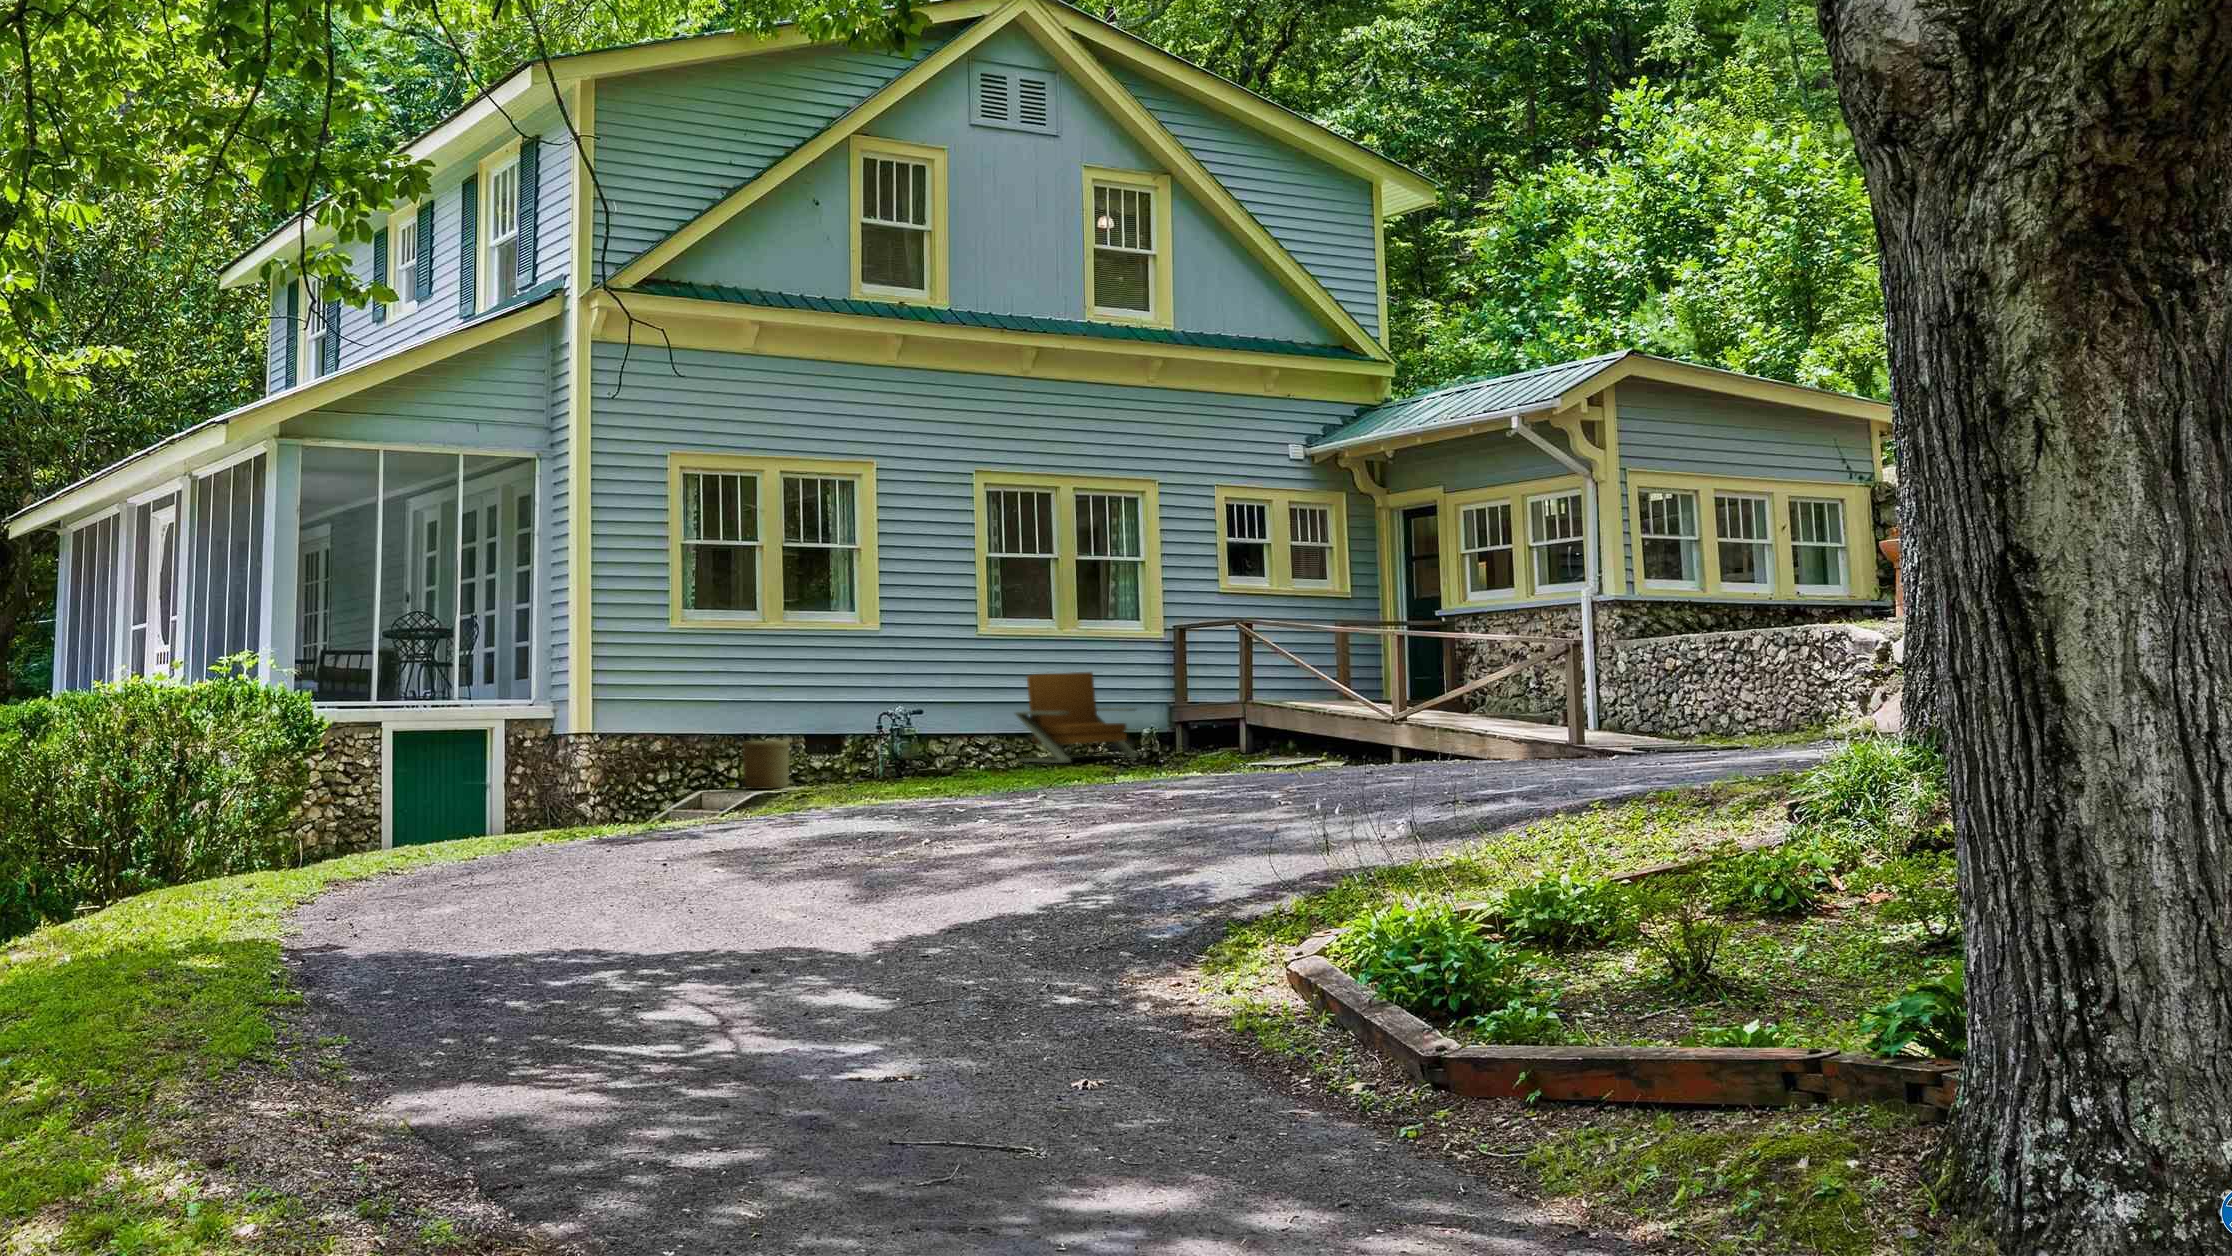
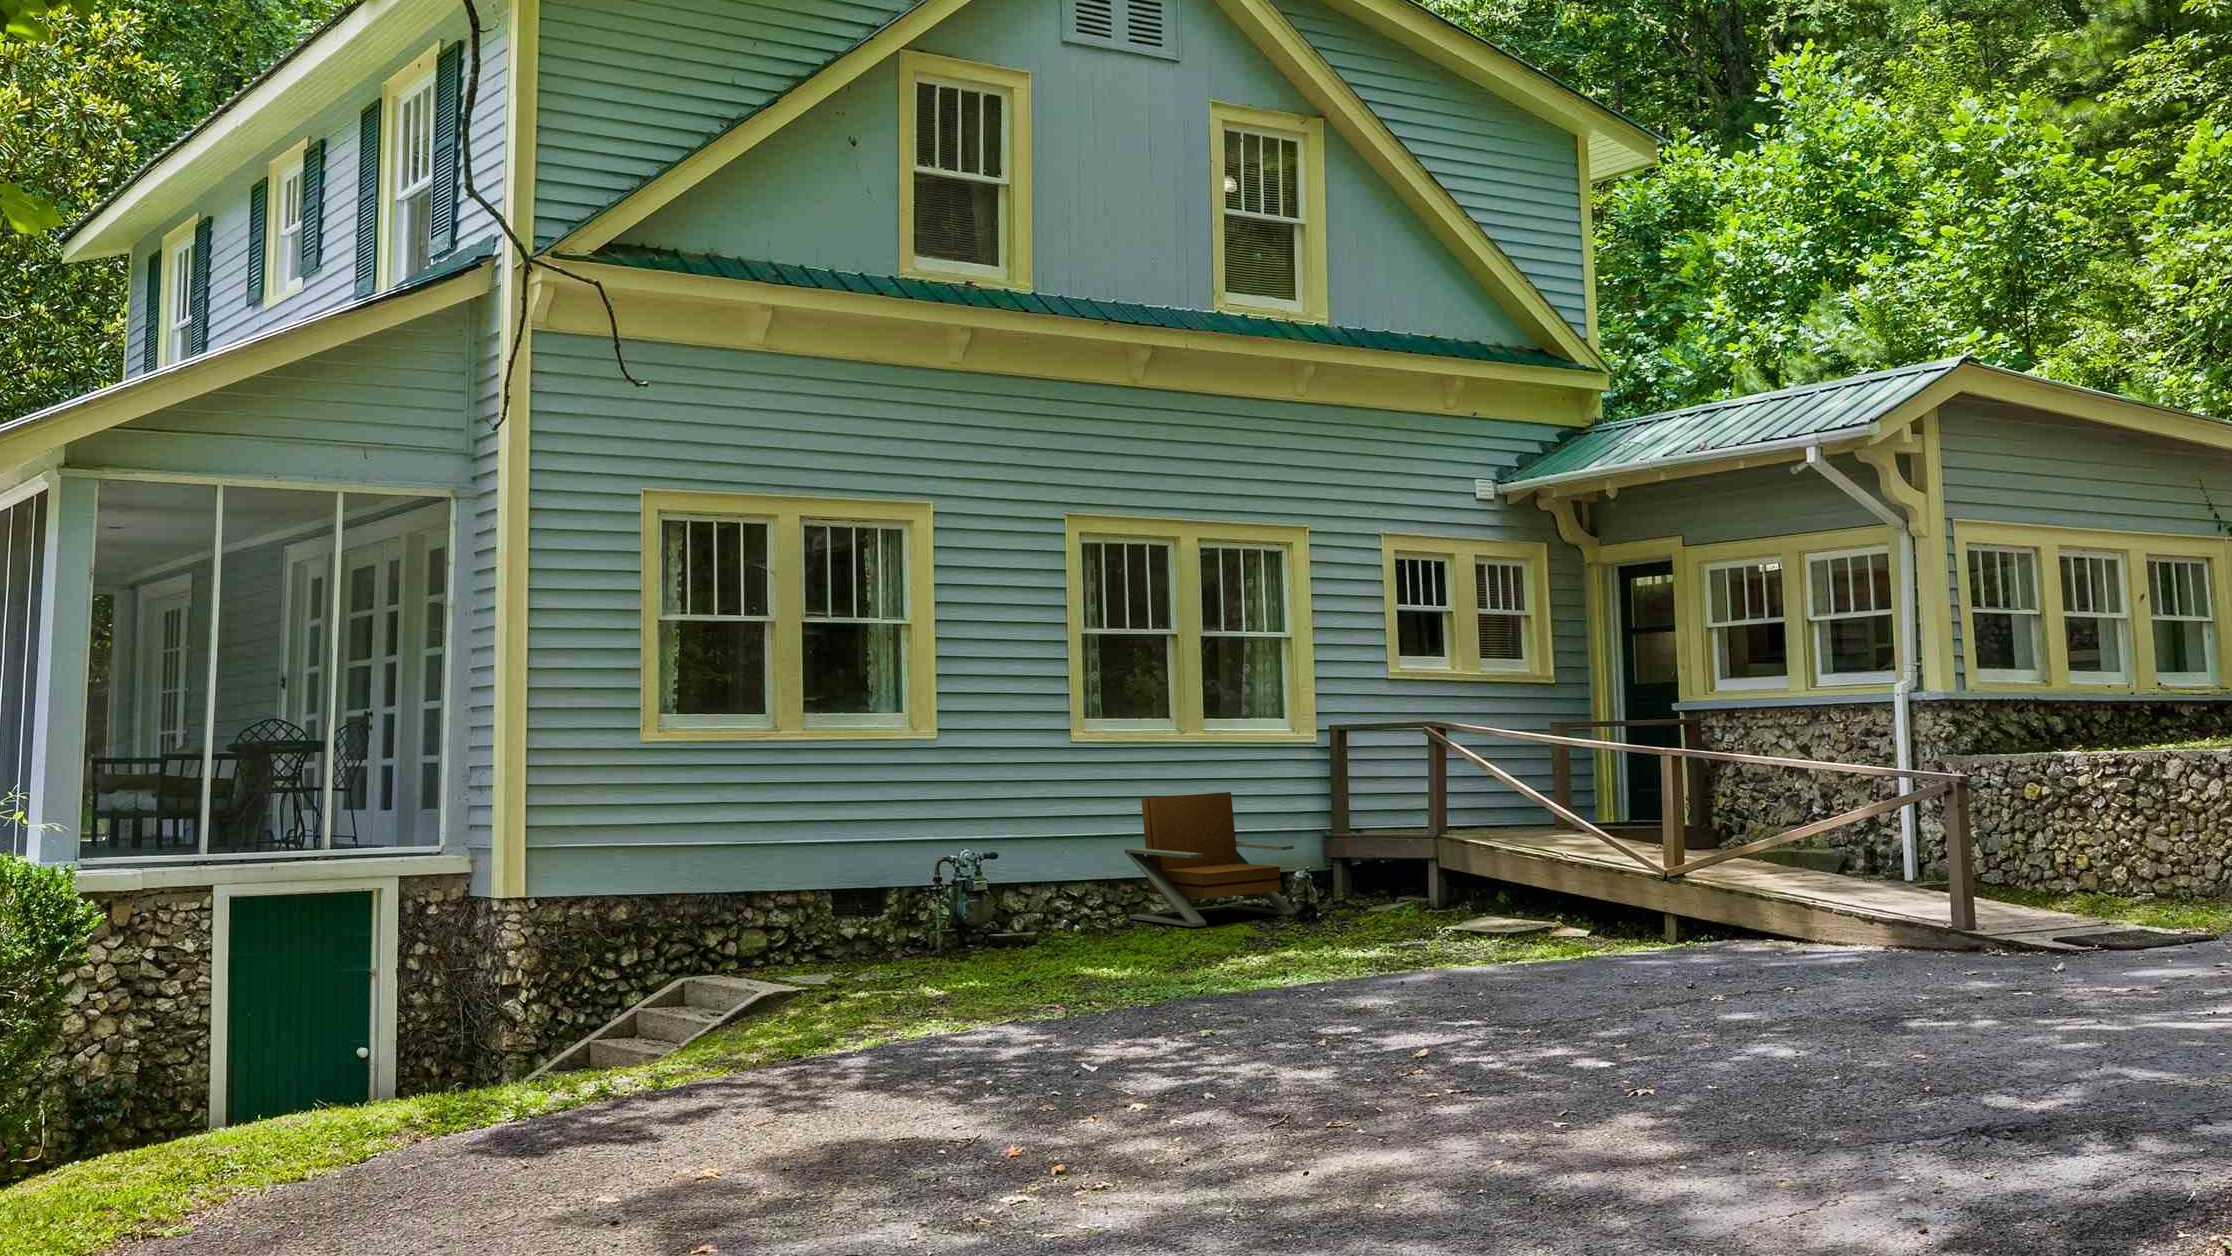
woven basket: present [742,740,790,789] -> none [741,901,811,976]

